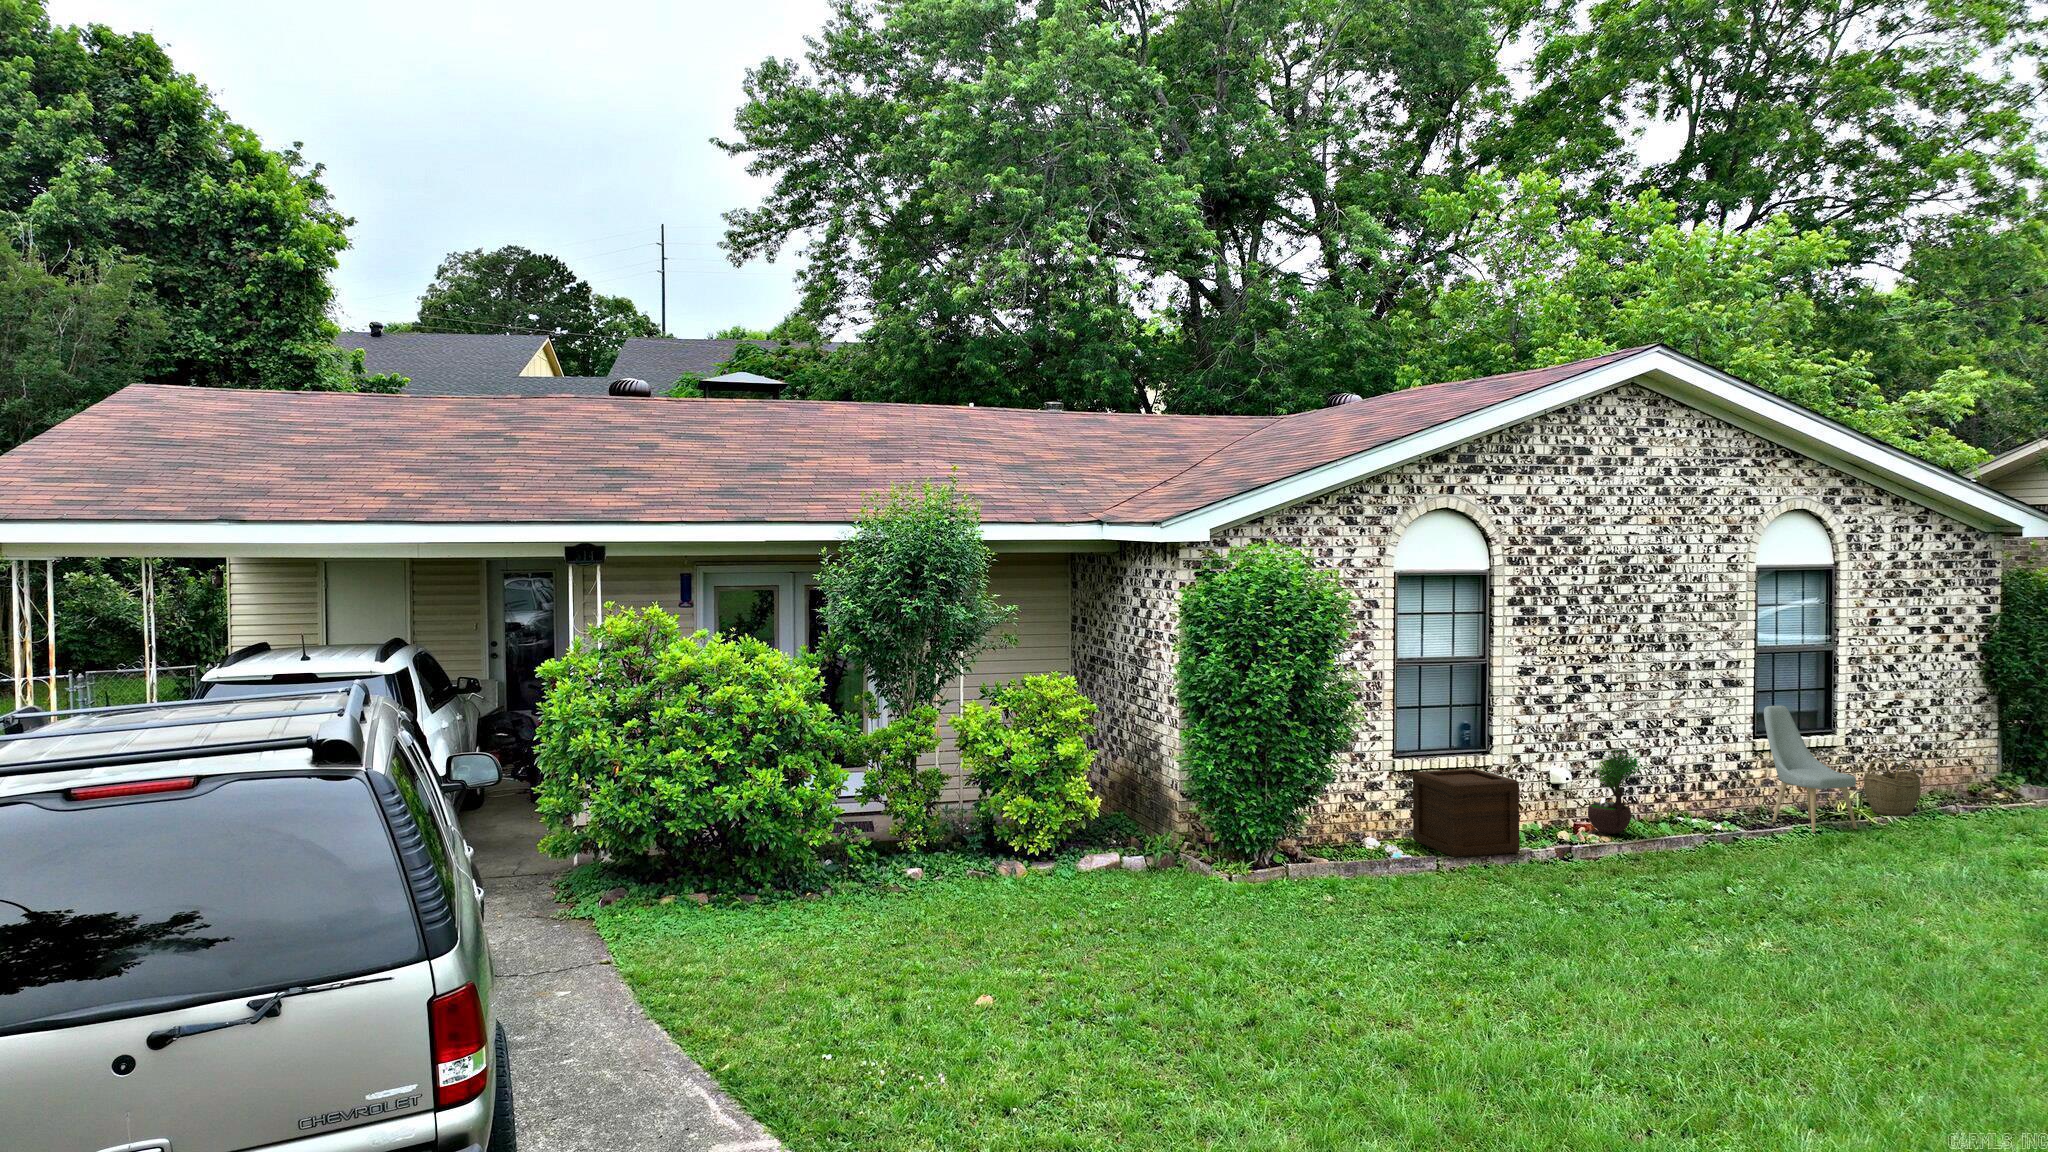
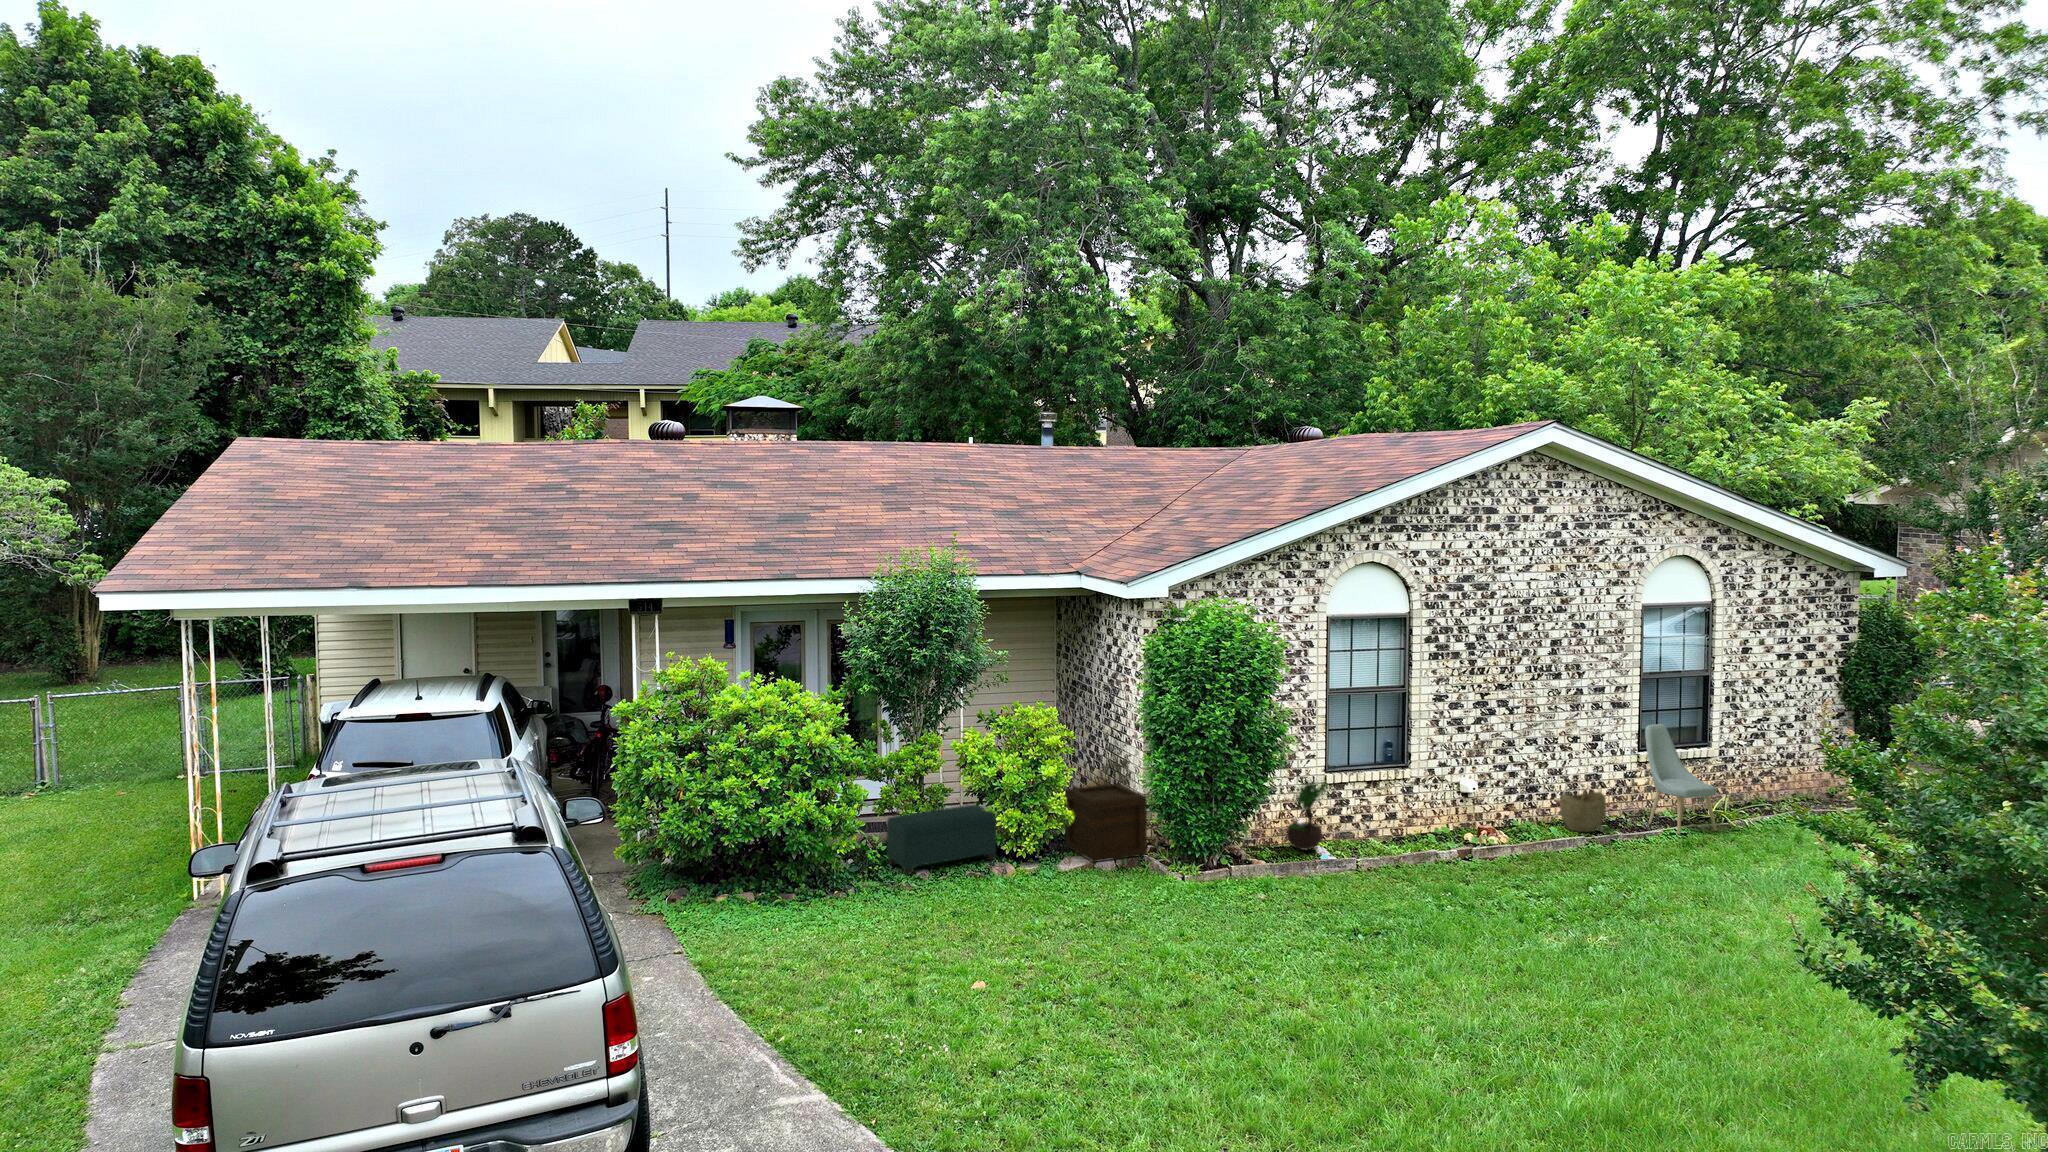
potted tree: present [1588,750,1642,834] -> present [1287,779,1328,850]
woven basket: present [1864,758,1920,816] -> present [1560,790,1606,832]
wooden crate: present [1413,769,1519,858] -> present [1066,784,1147,862]
bench: none [871,795,1003,876] -> present [886,805,996,875]

